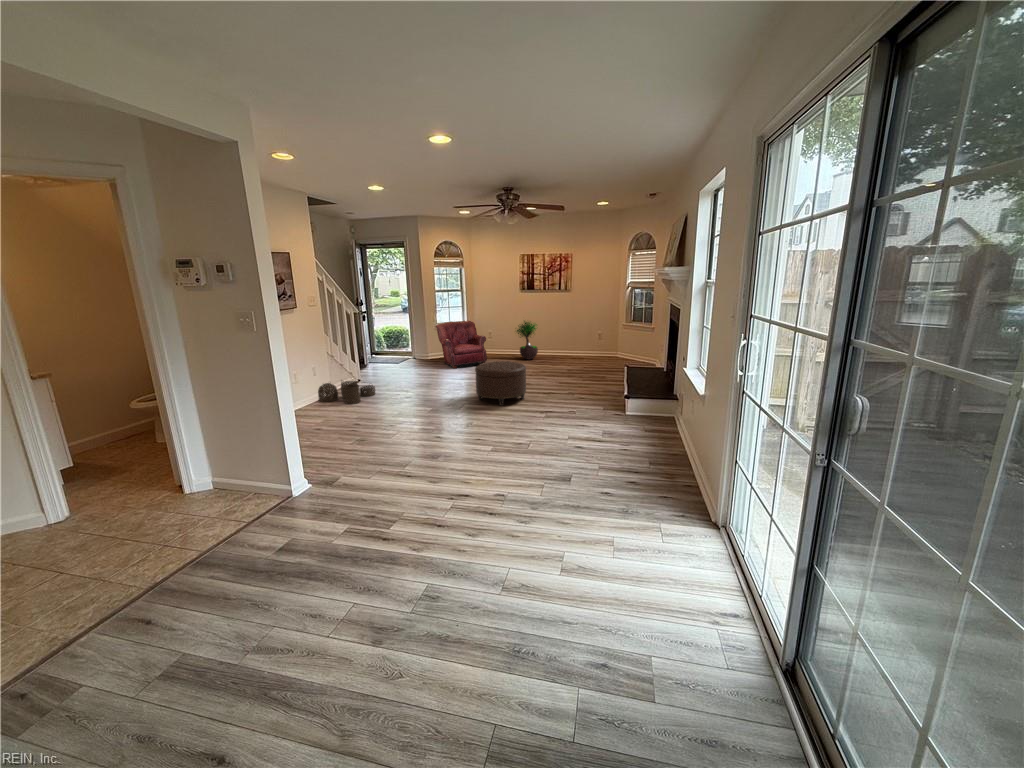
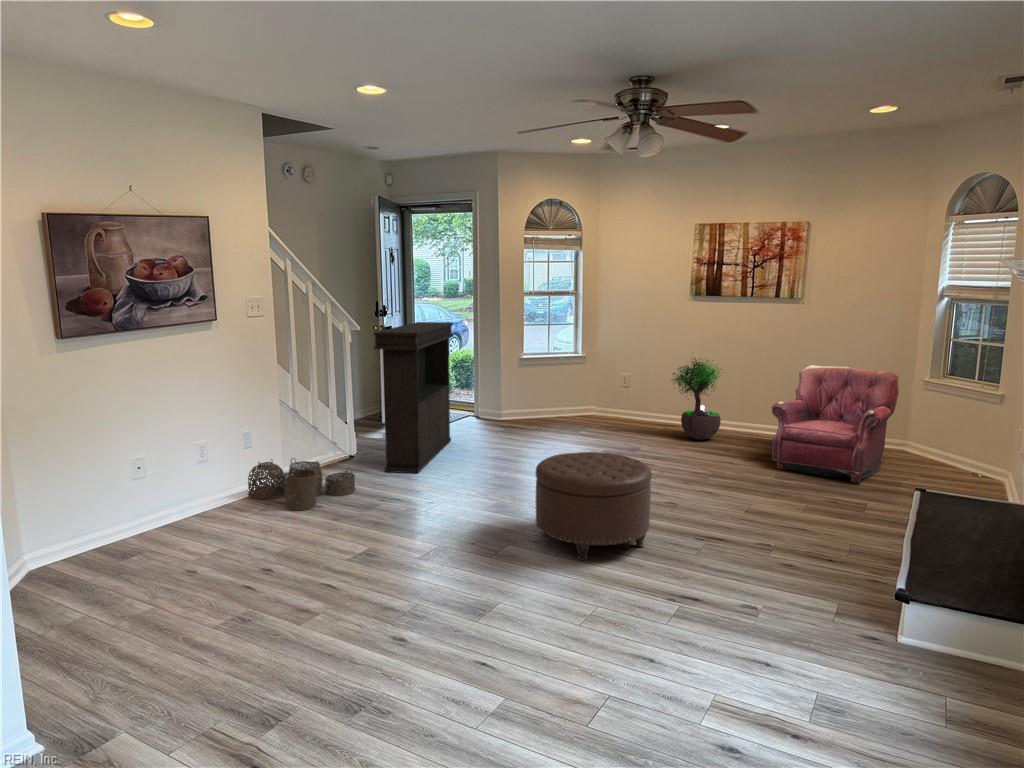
console table: none [374,307,408,385] -> present [374,322,453,473]
armchair: present [436,321,487,369] -> present [772,365,899,483]

